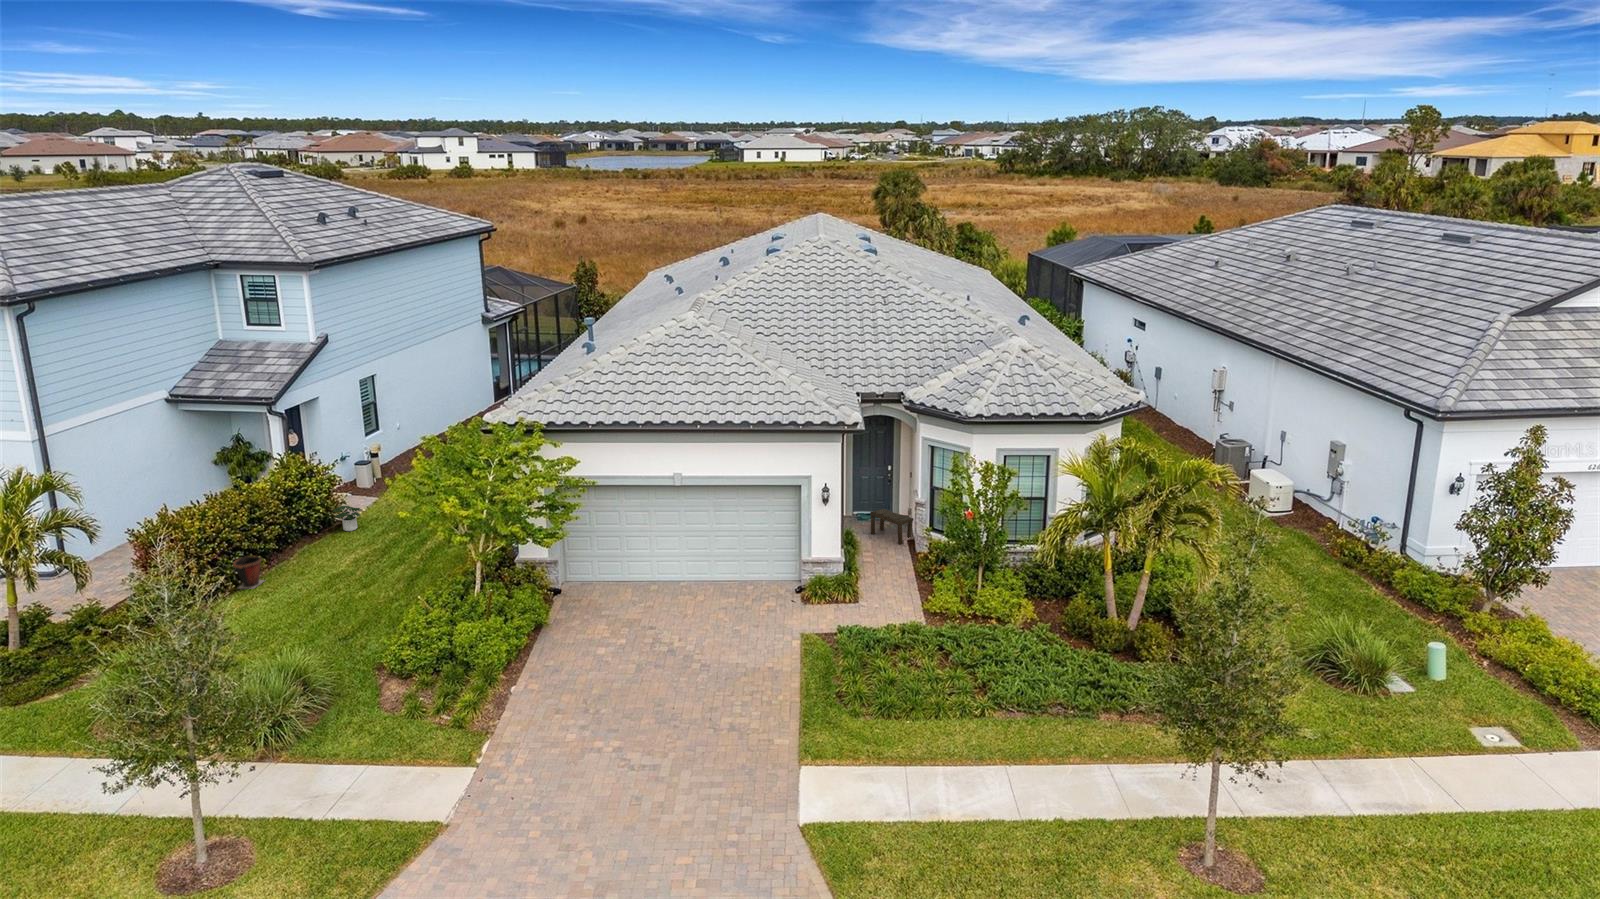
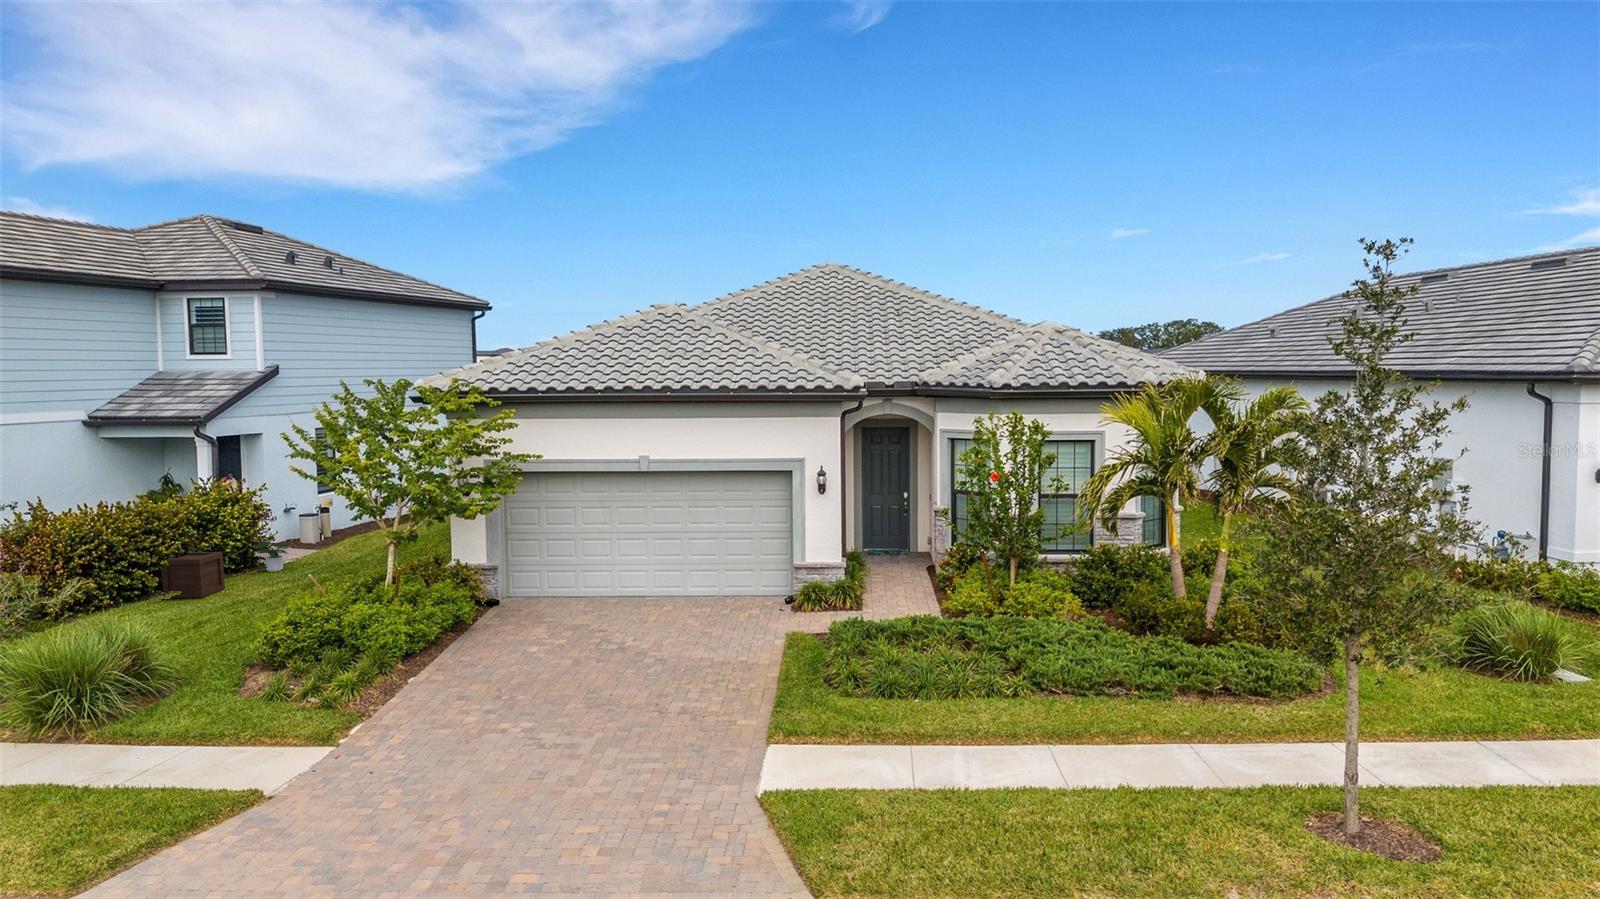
bench: present [870,509,913,544] -> none [887,535,939,571]
wooden crate: none [263,527,317,569] -> present [161,552,225,598]
trash can: present [233,556,264,589] -> none [117,573,156,612]

